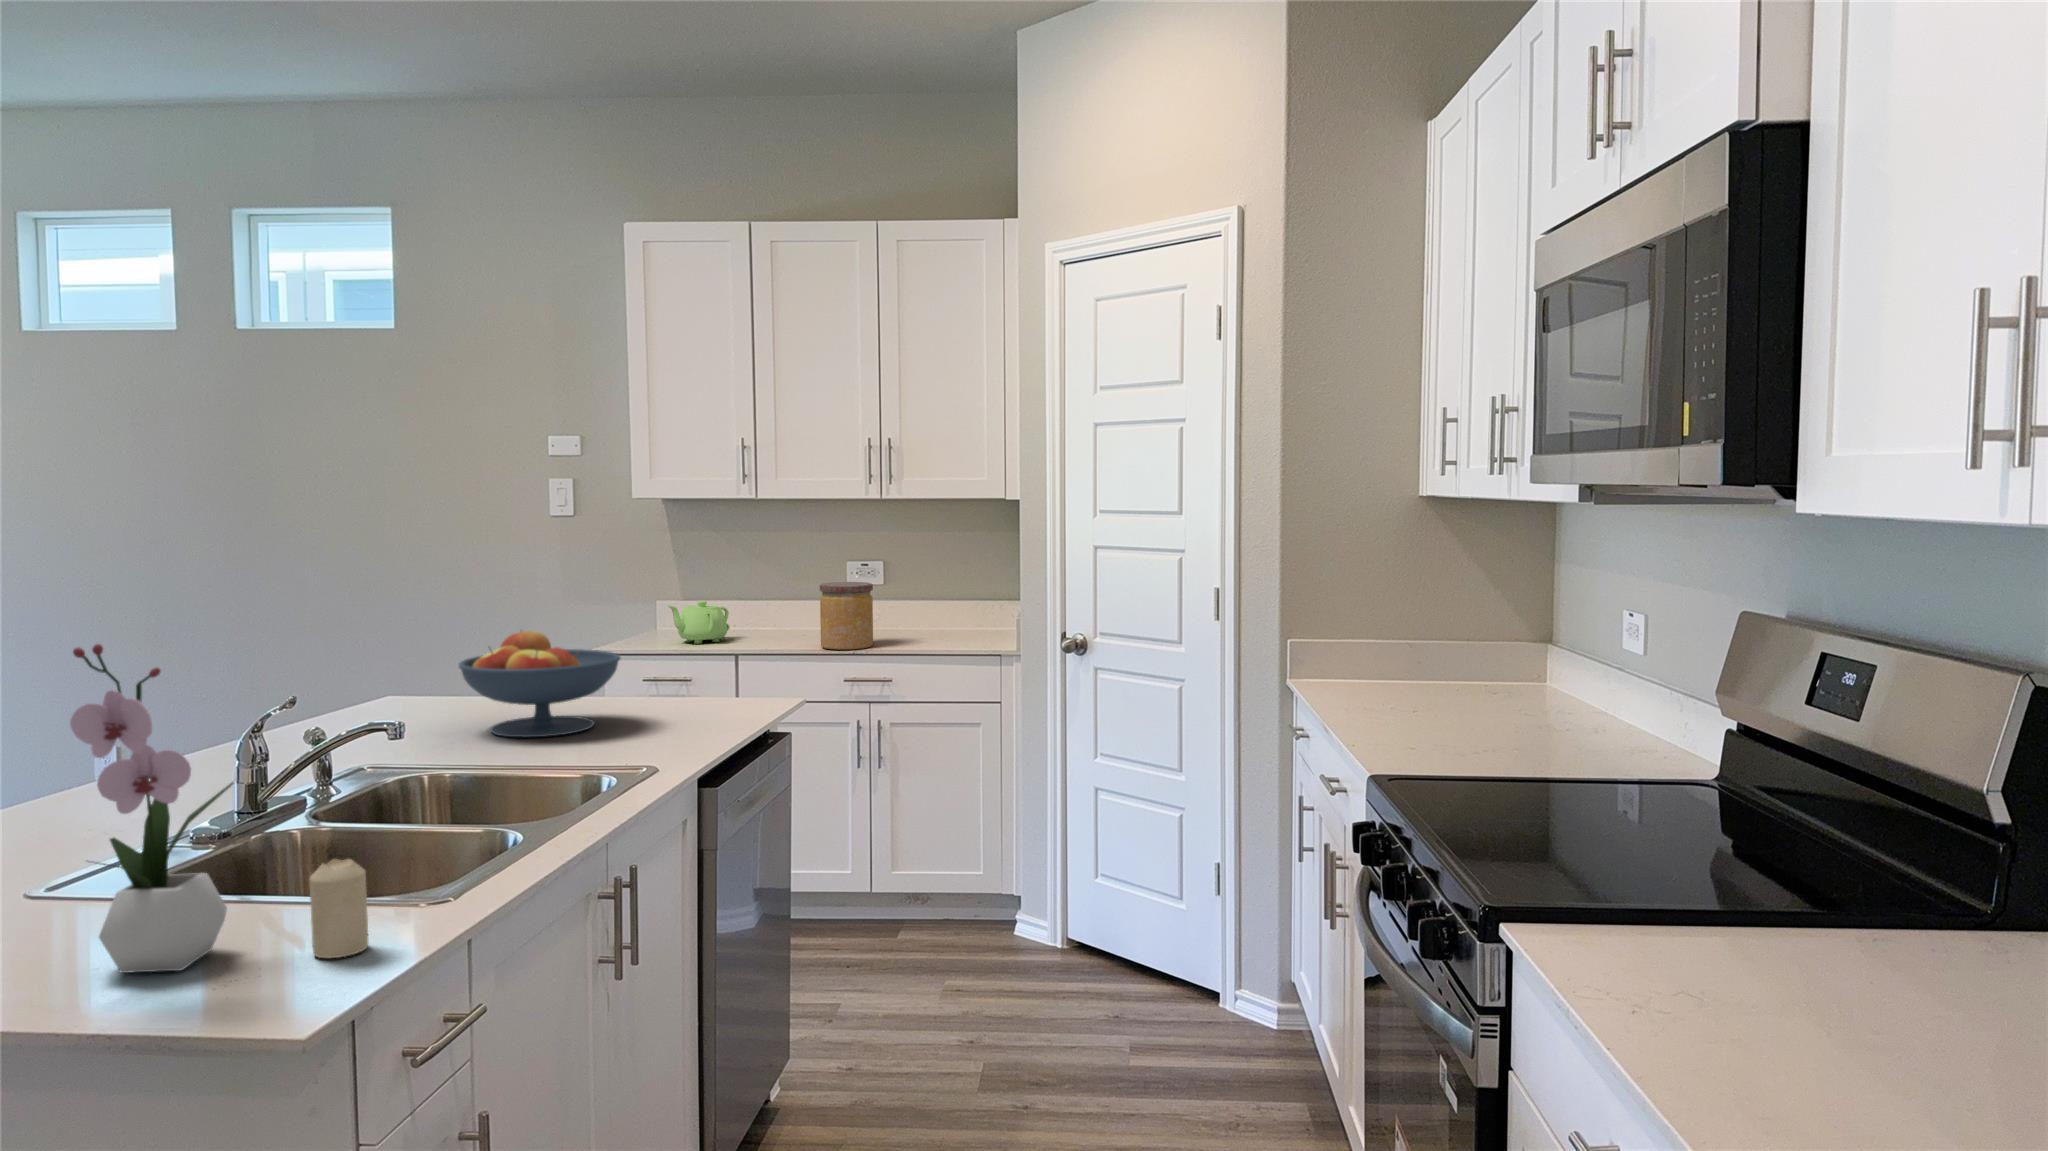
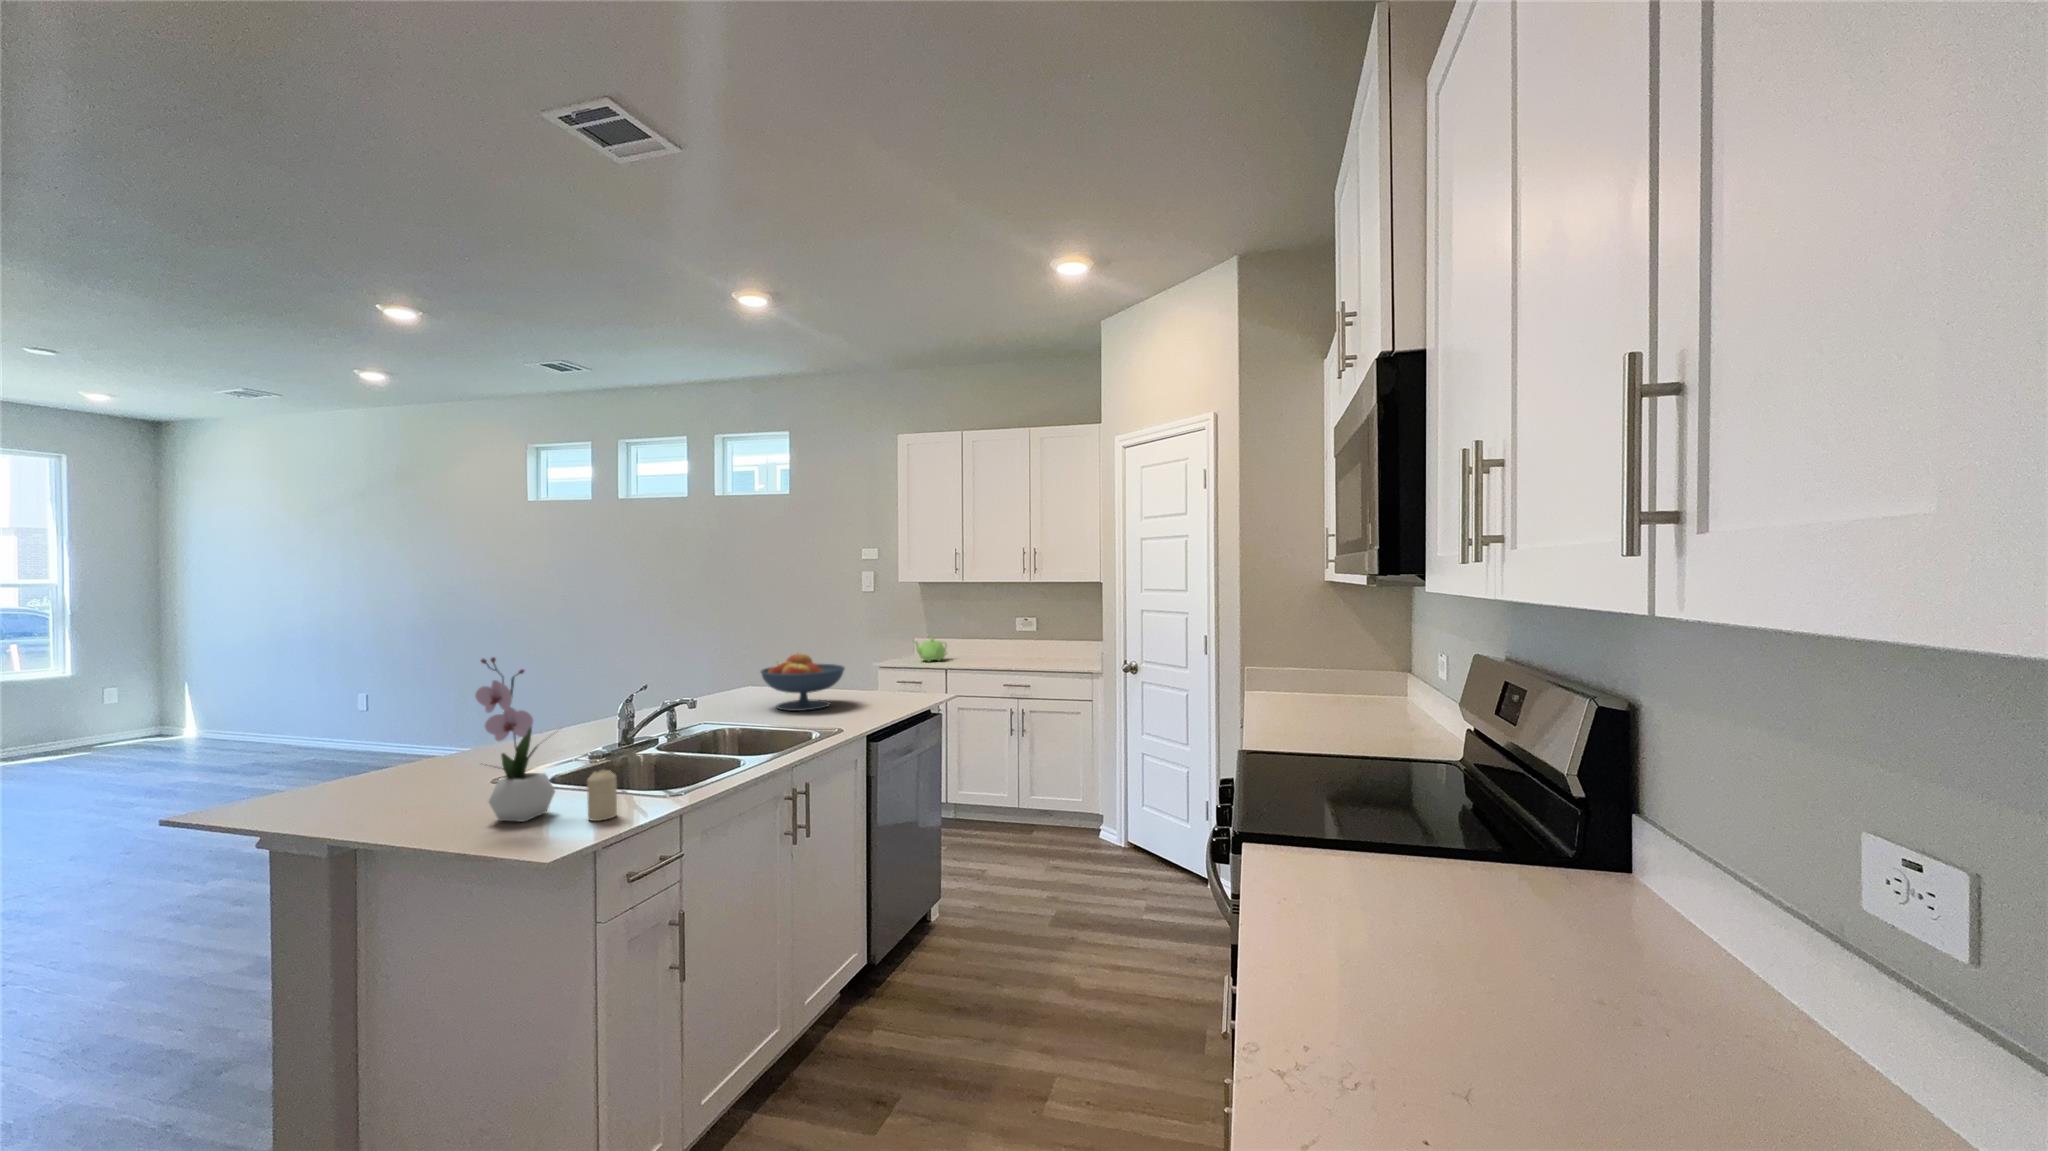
jar: present [820,582,873,650] -> none [991,629,1020,667]

